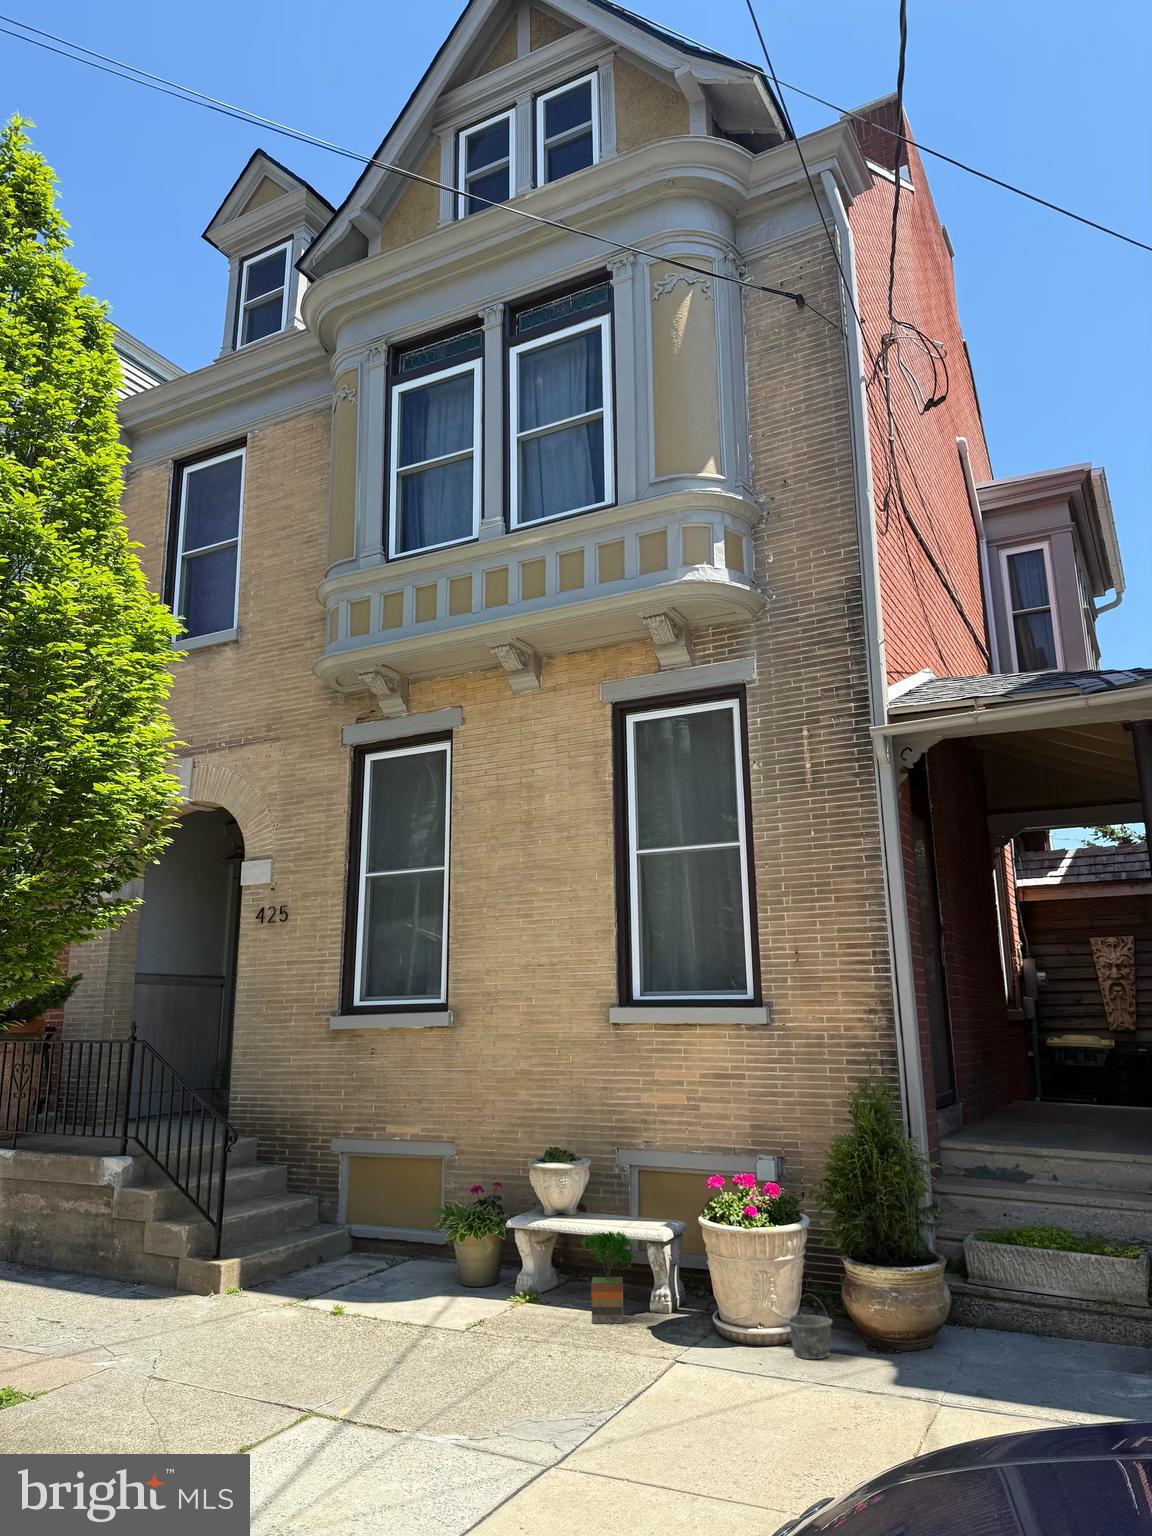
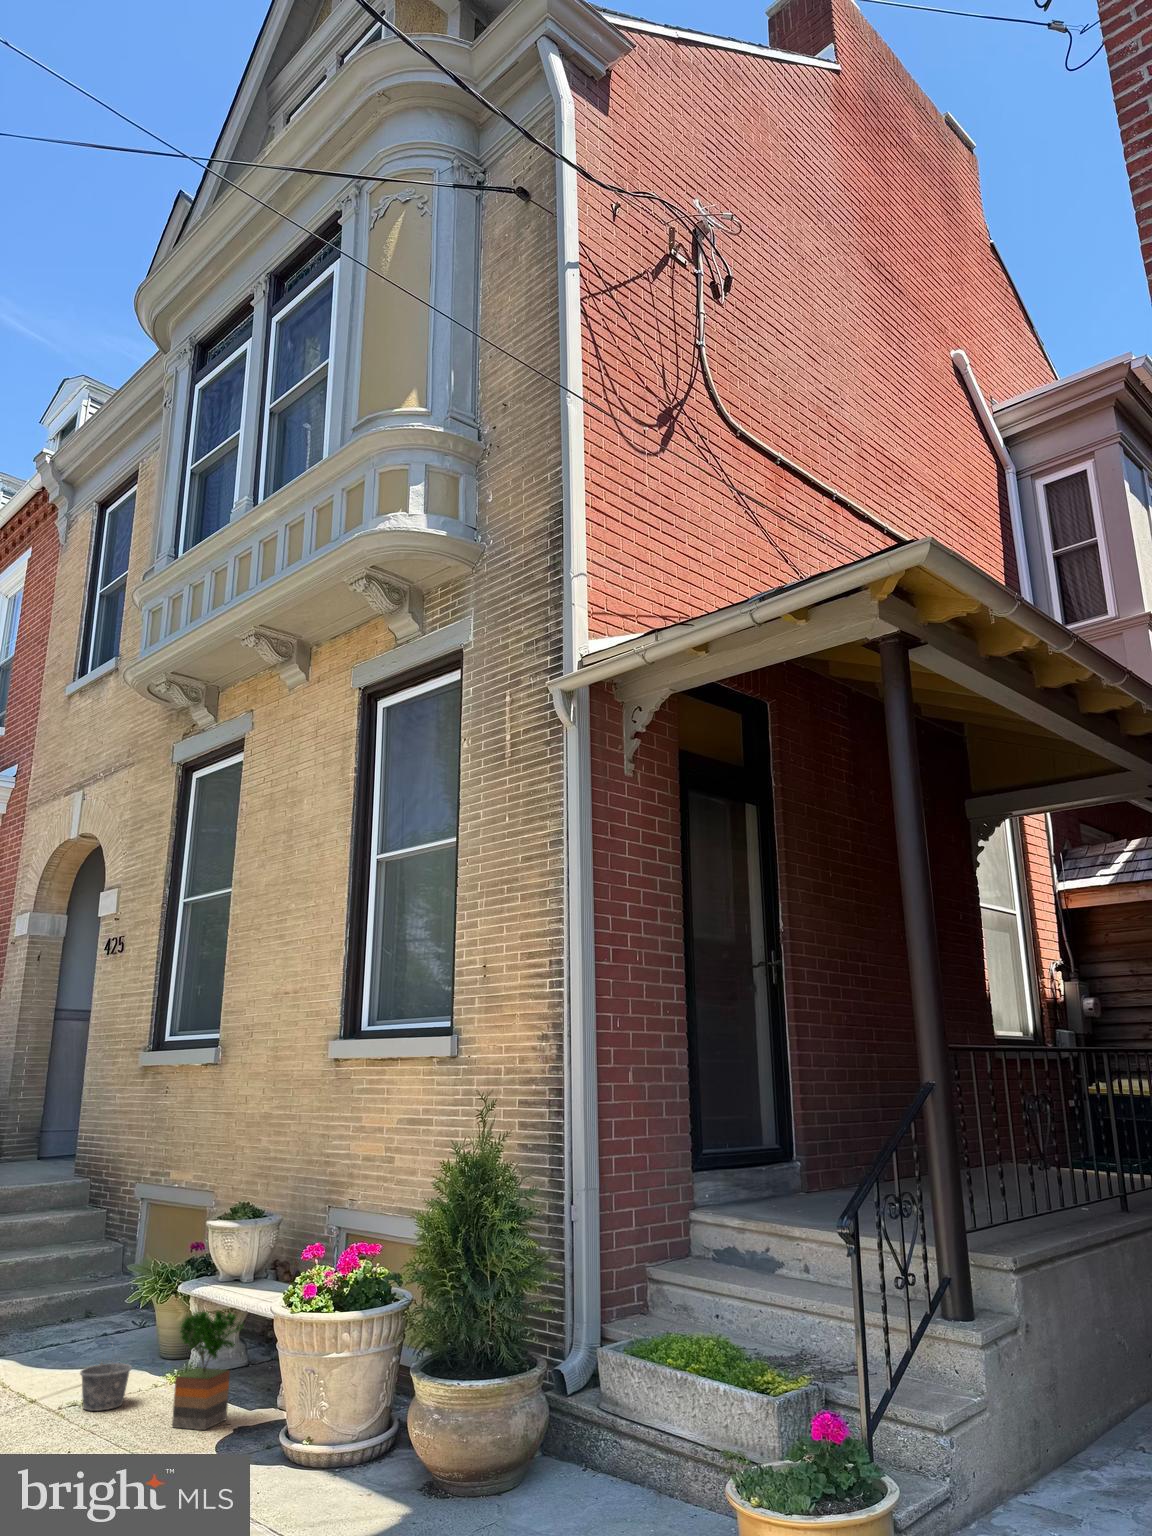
bucket: present [788,1315,832,1359] -> present [80,1362,132,1411]

